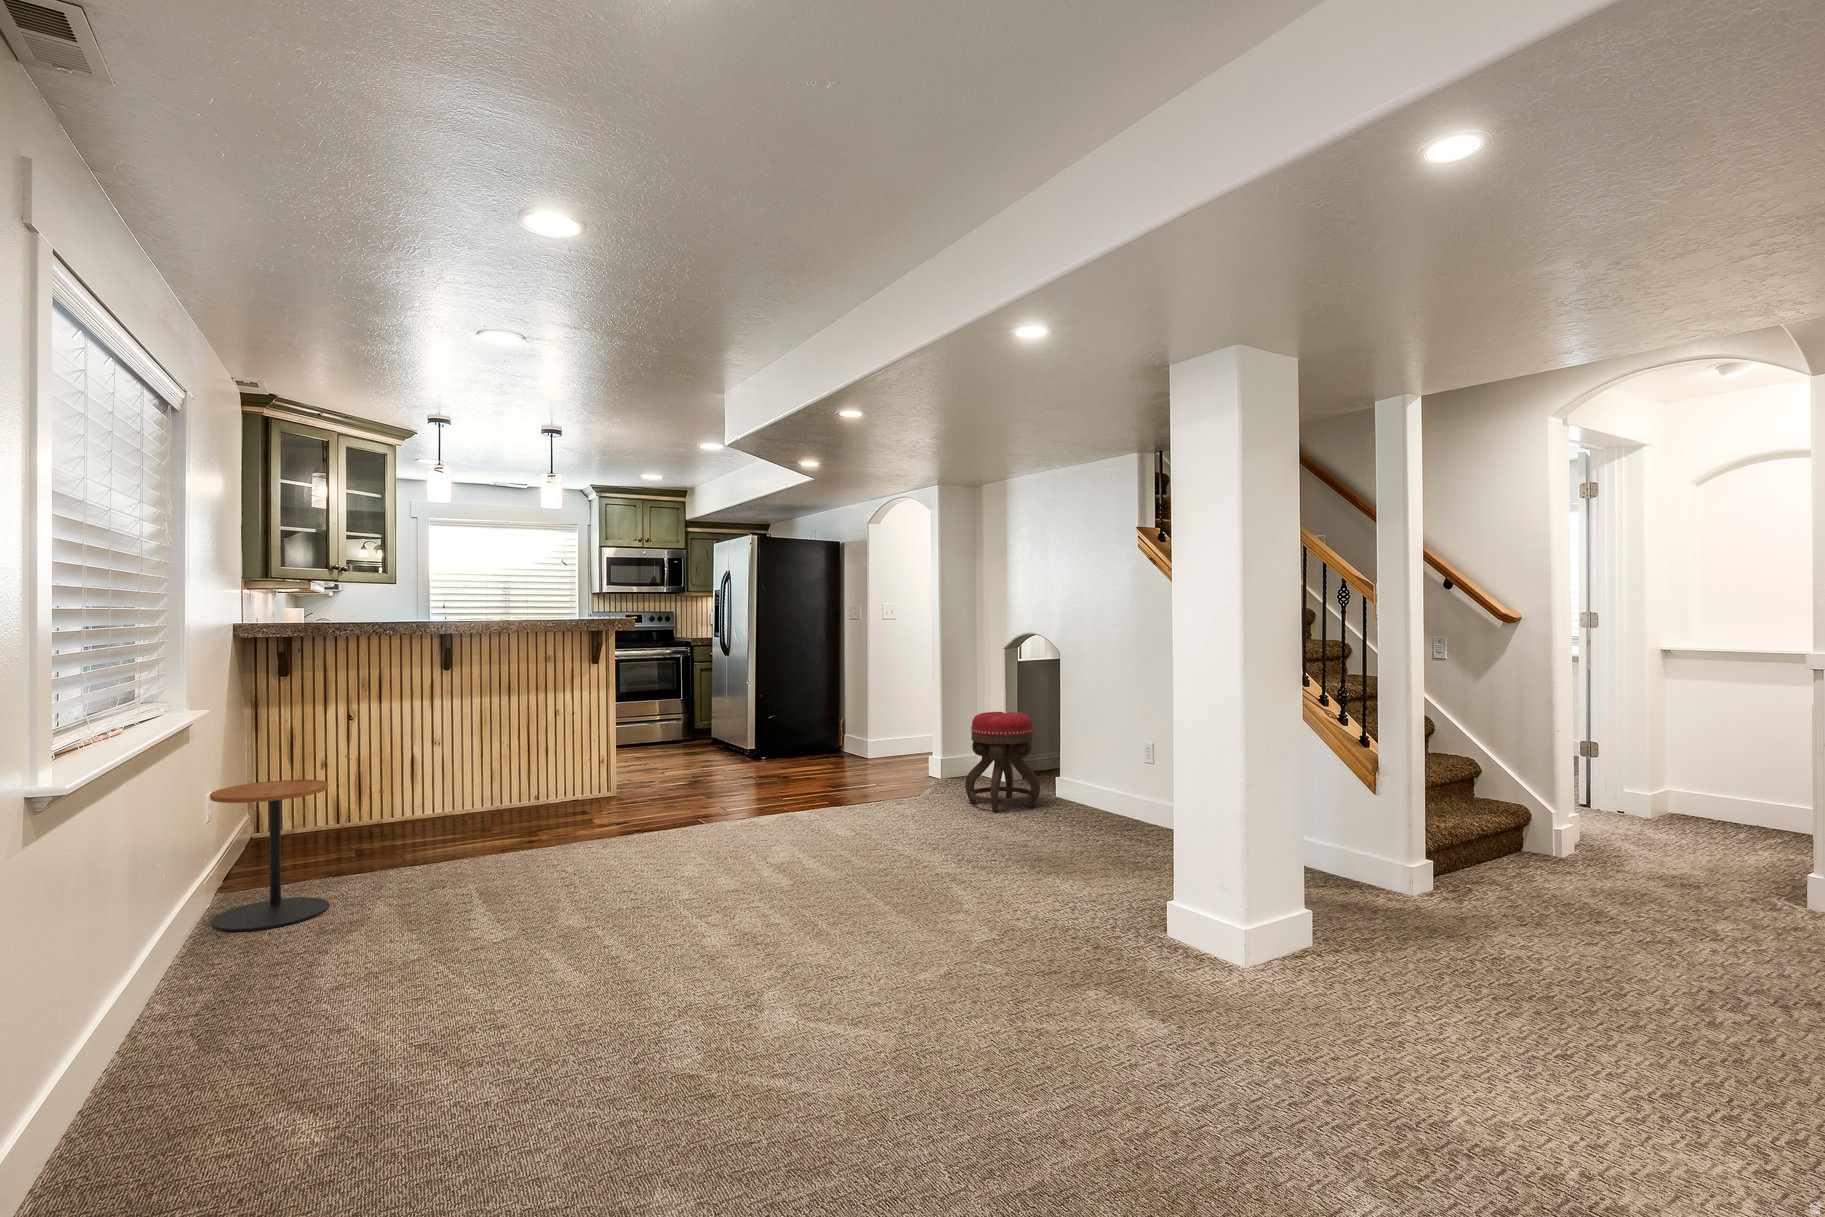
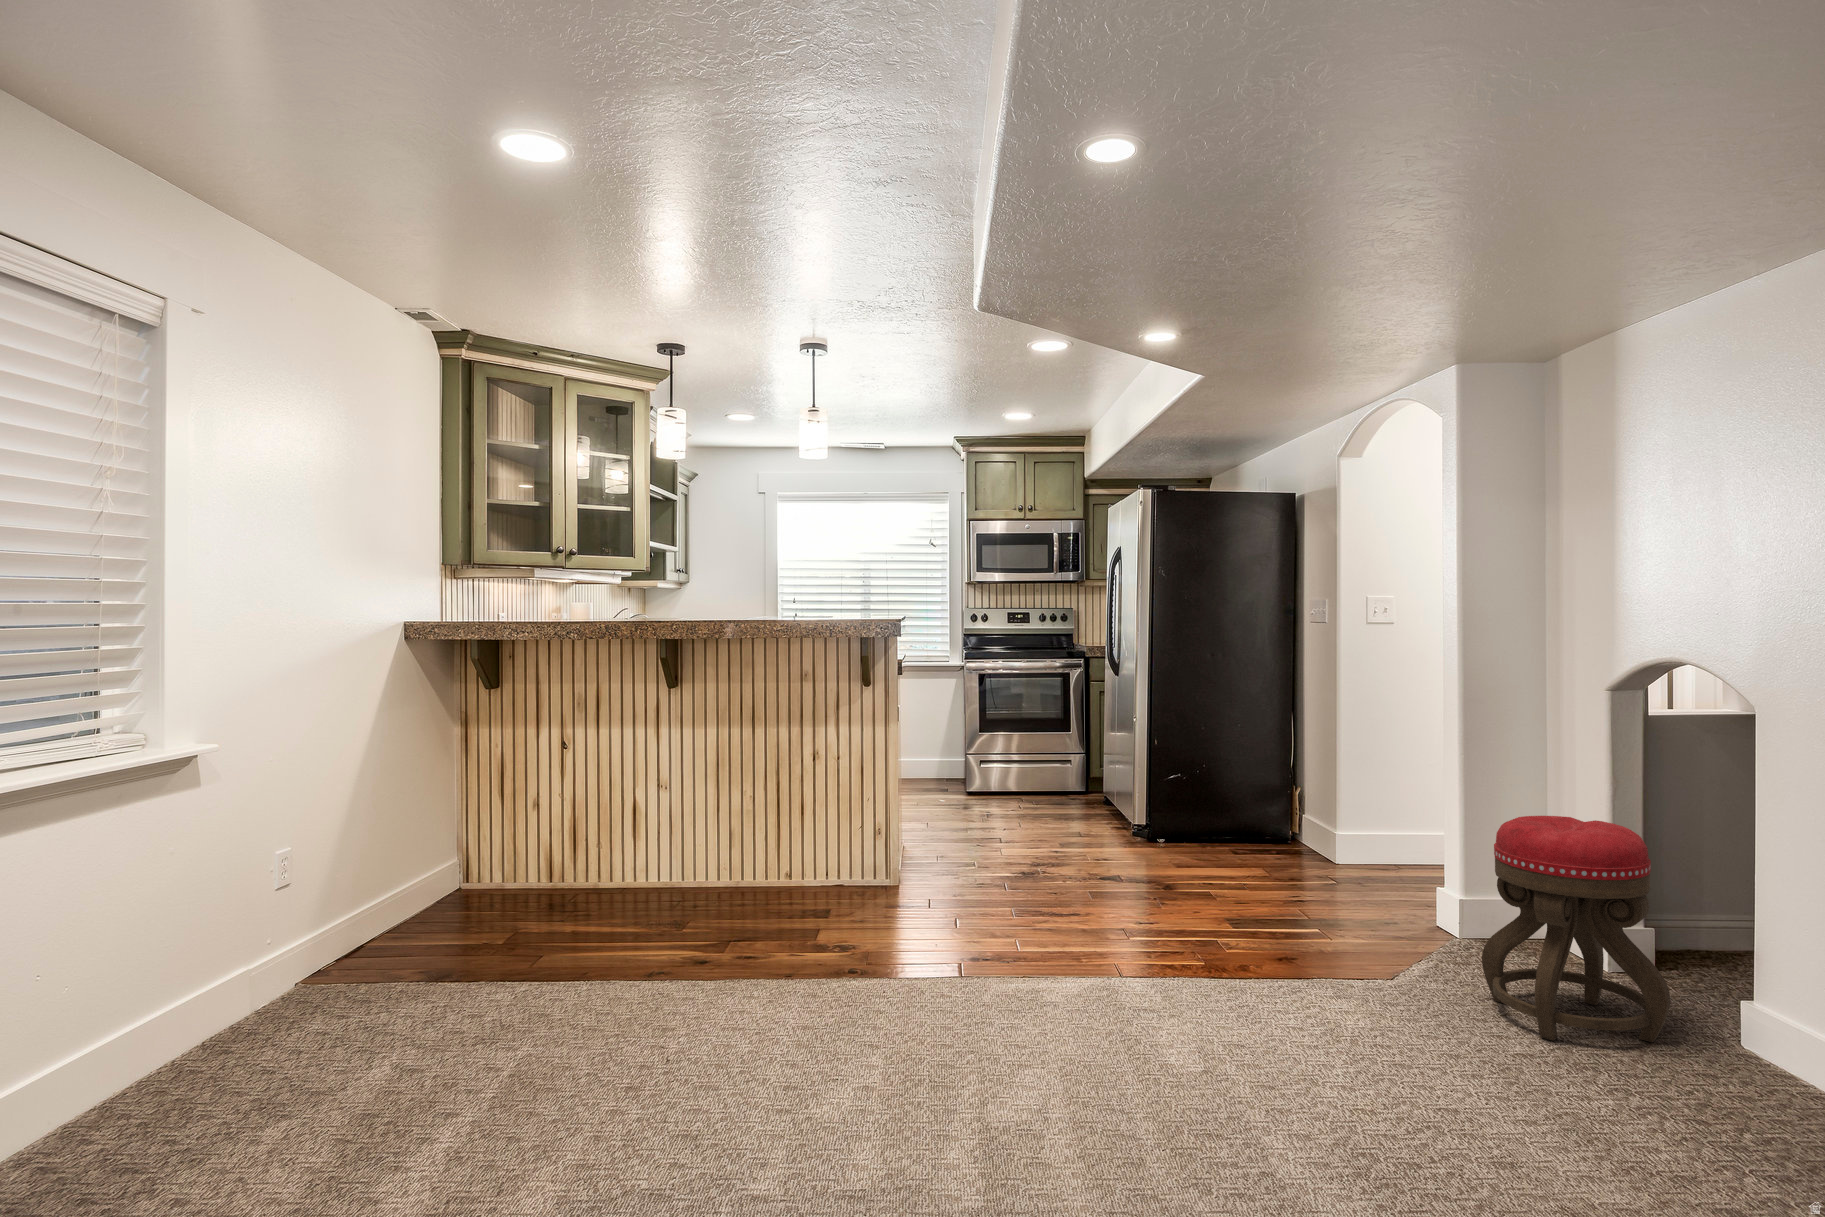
side table: present [210,780,329,931] -> none [185,851,352,1080]

